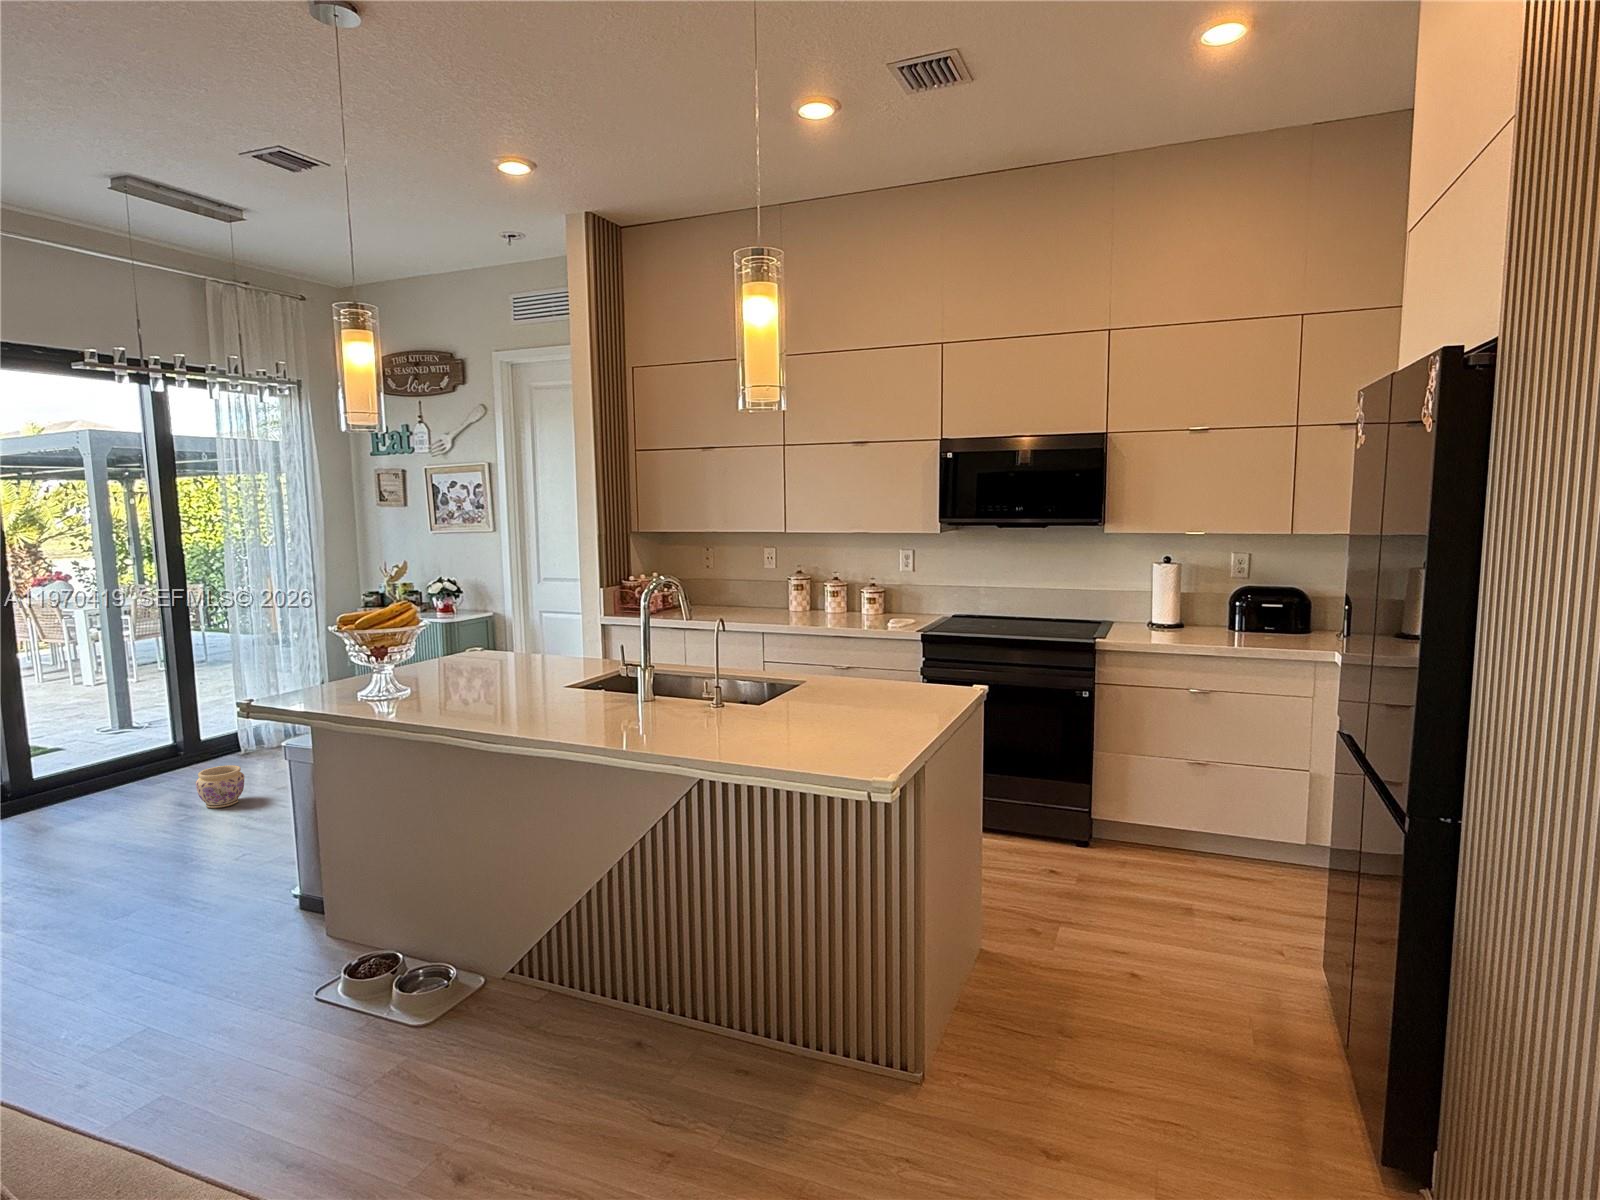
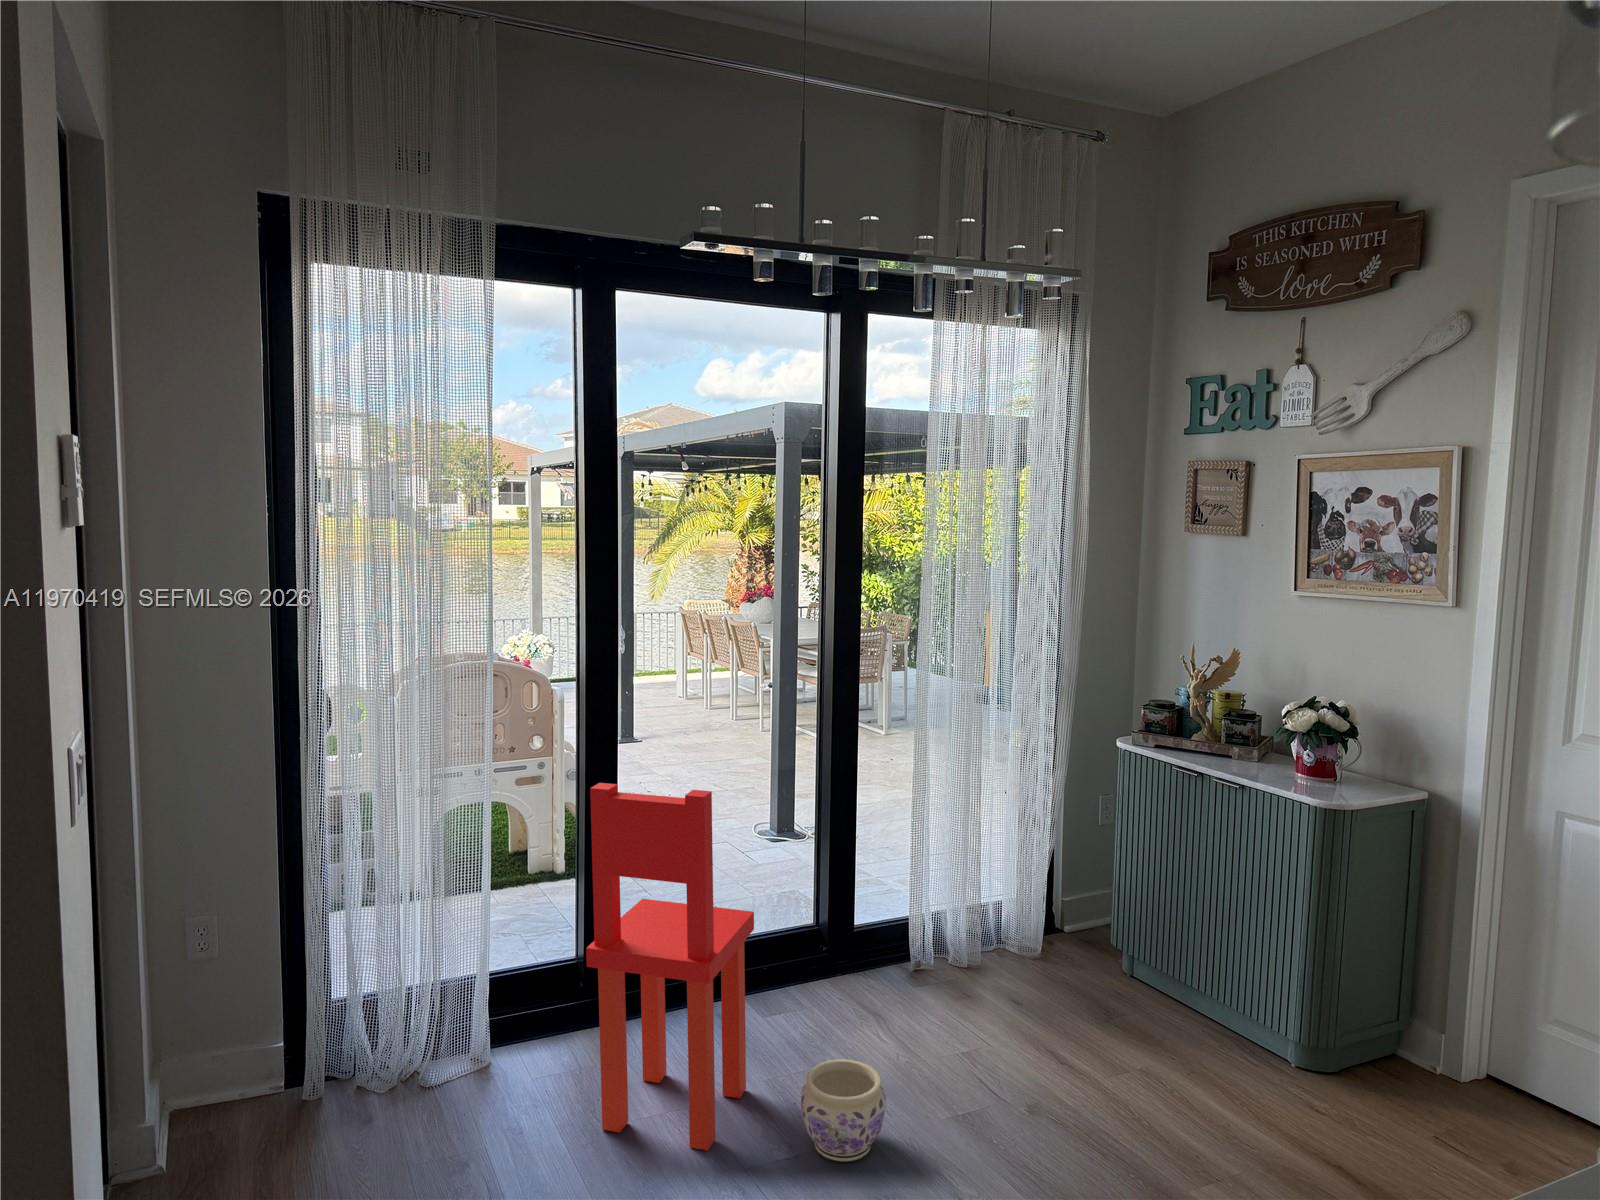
chair: none [44,638,156,831] -> present [586,783,754,1151]

